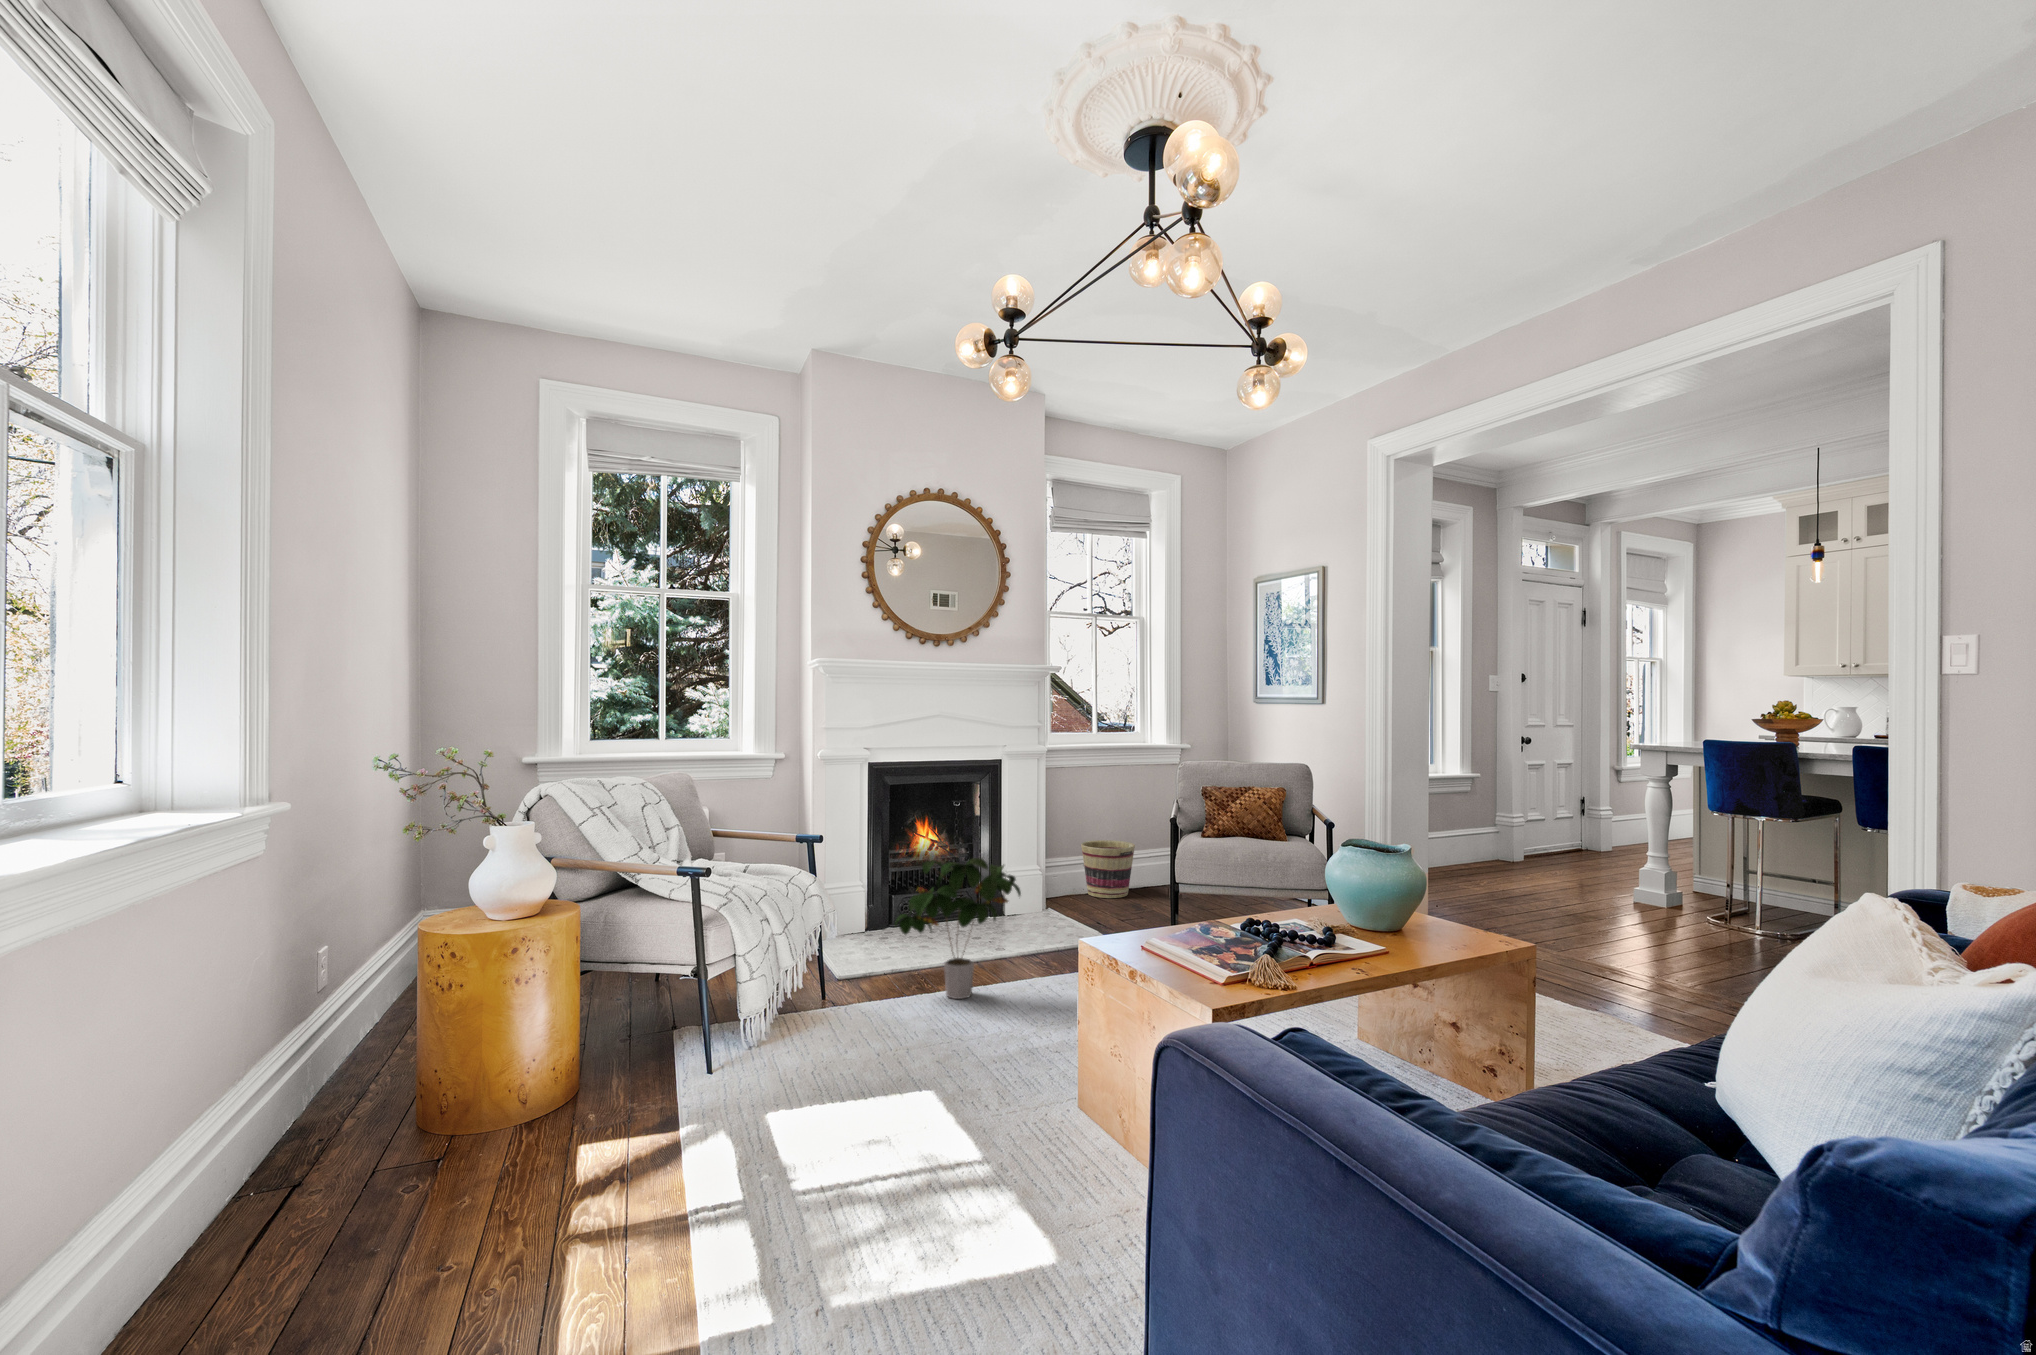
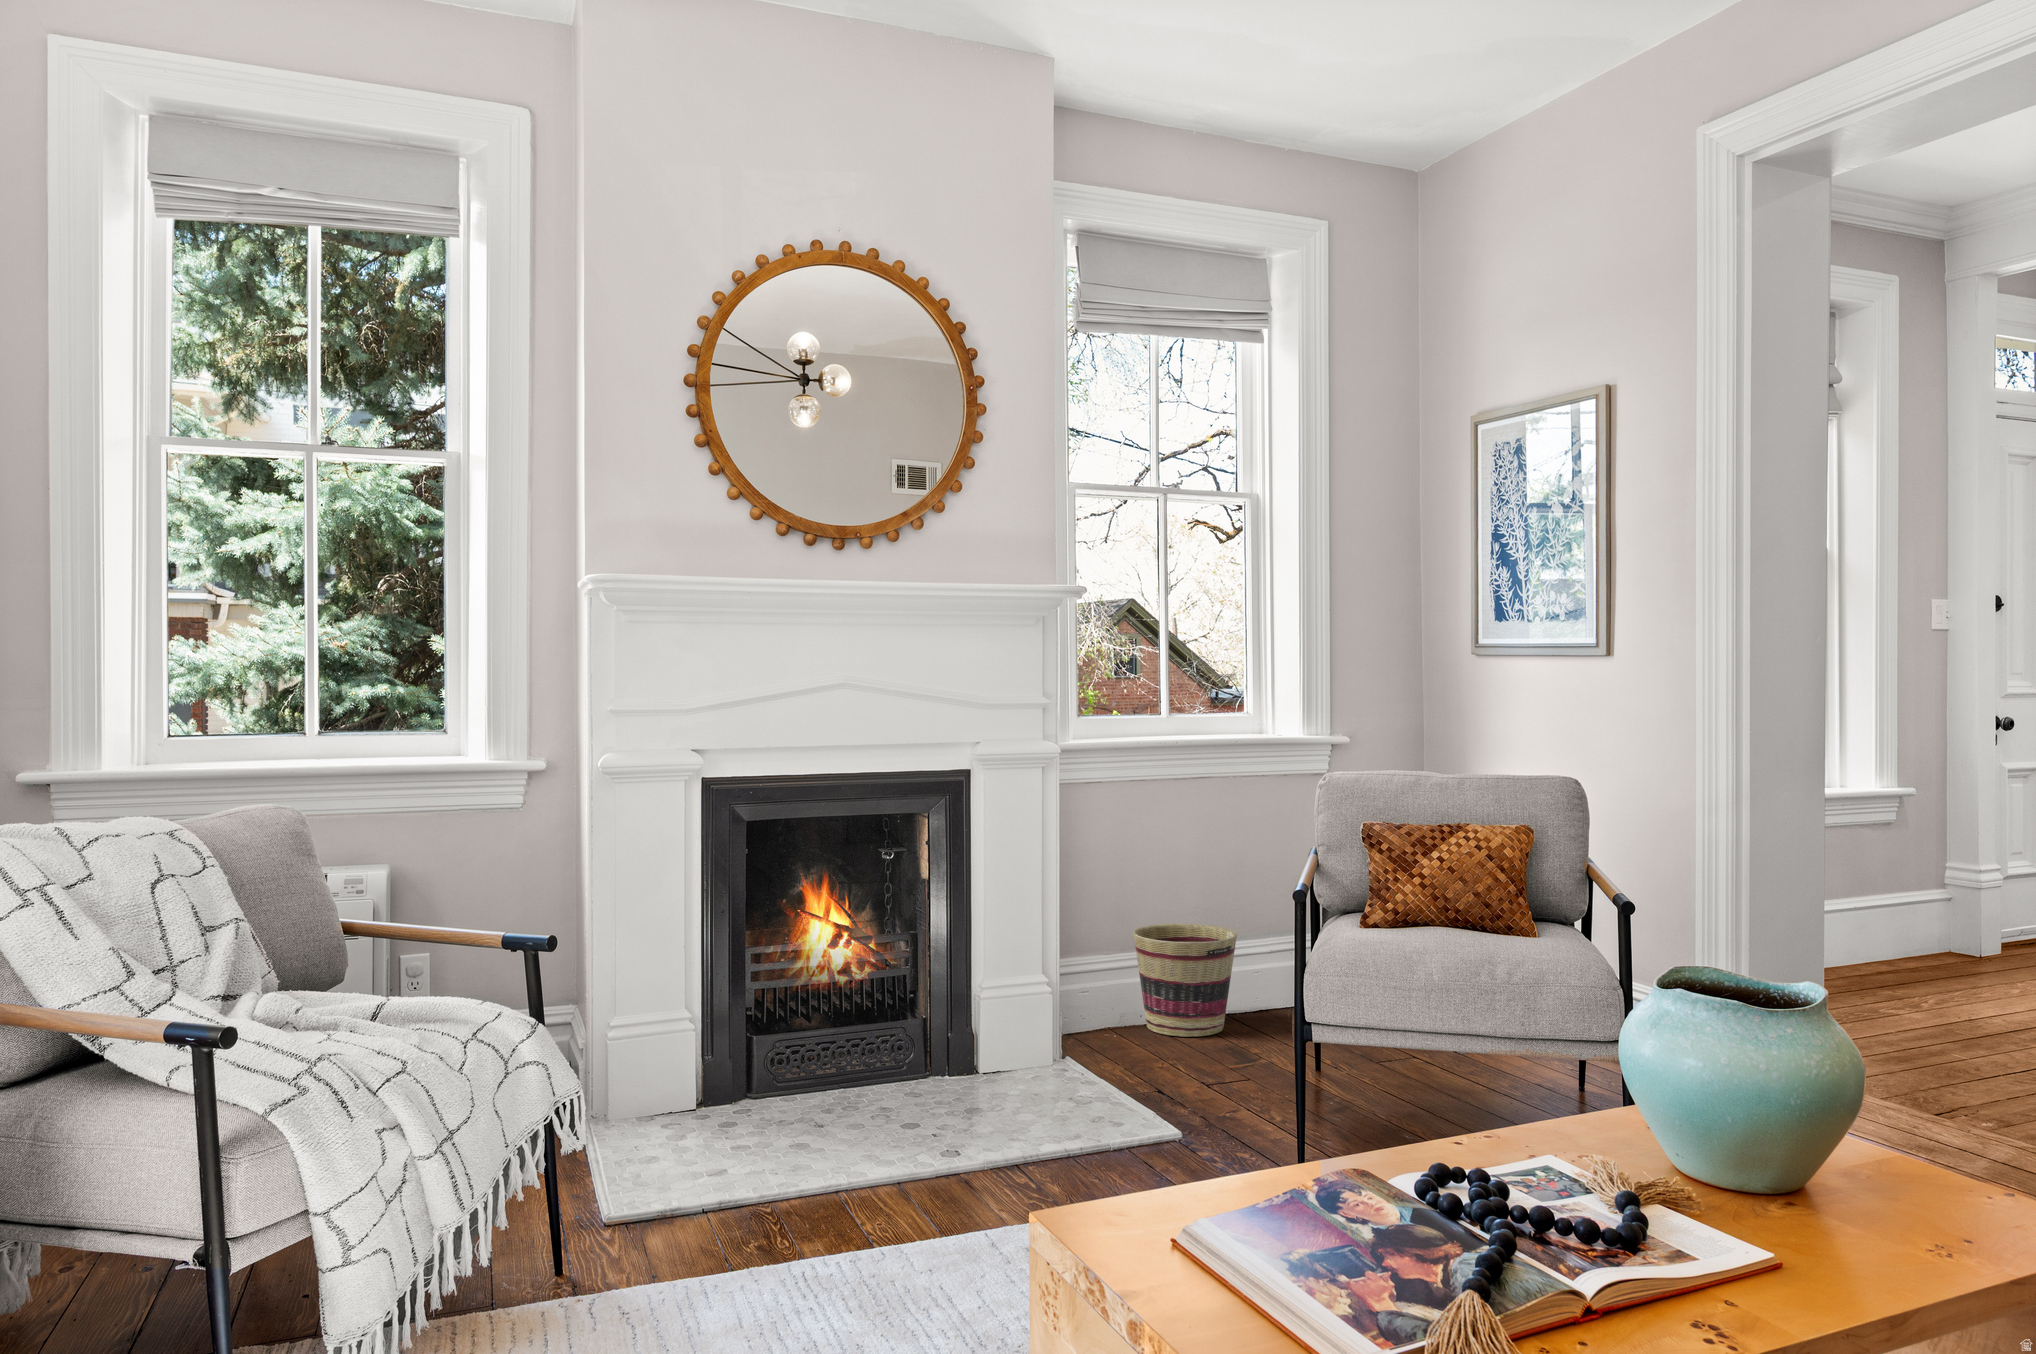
potted plant: present [895,858,1021,999] -> none [700,986,962,1283]

